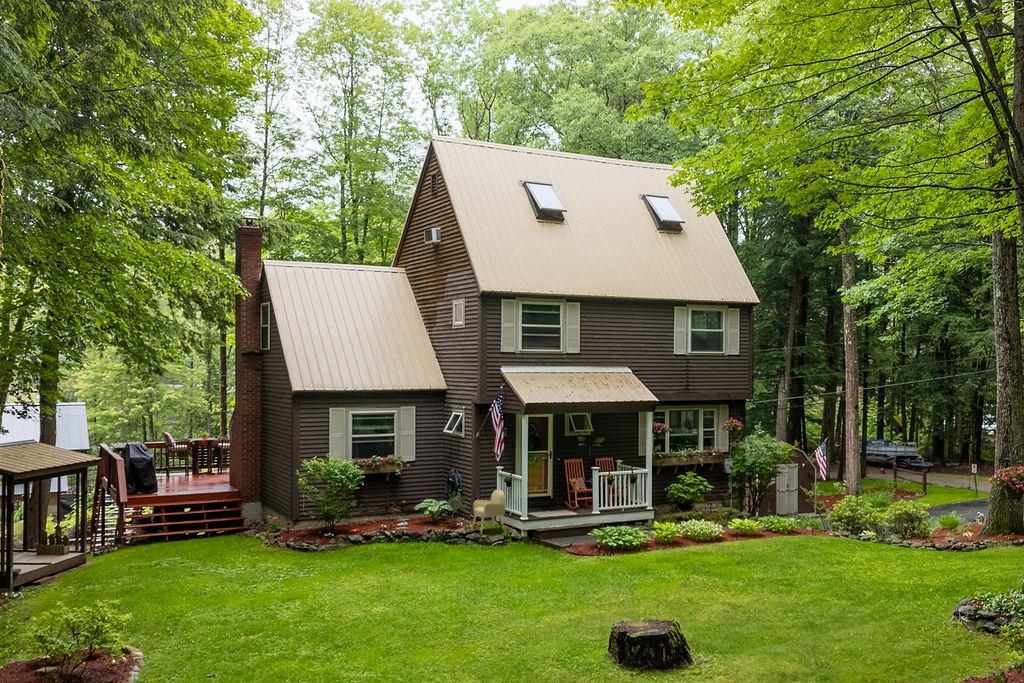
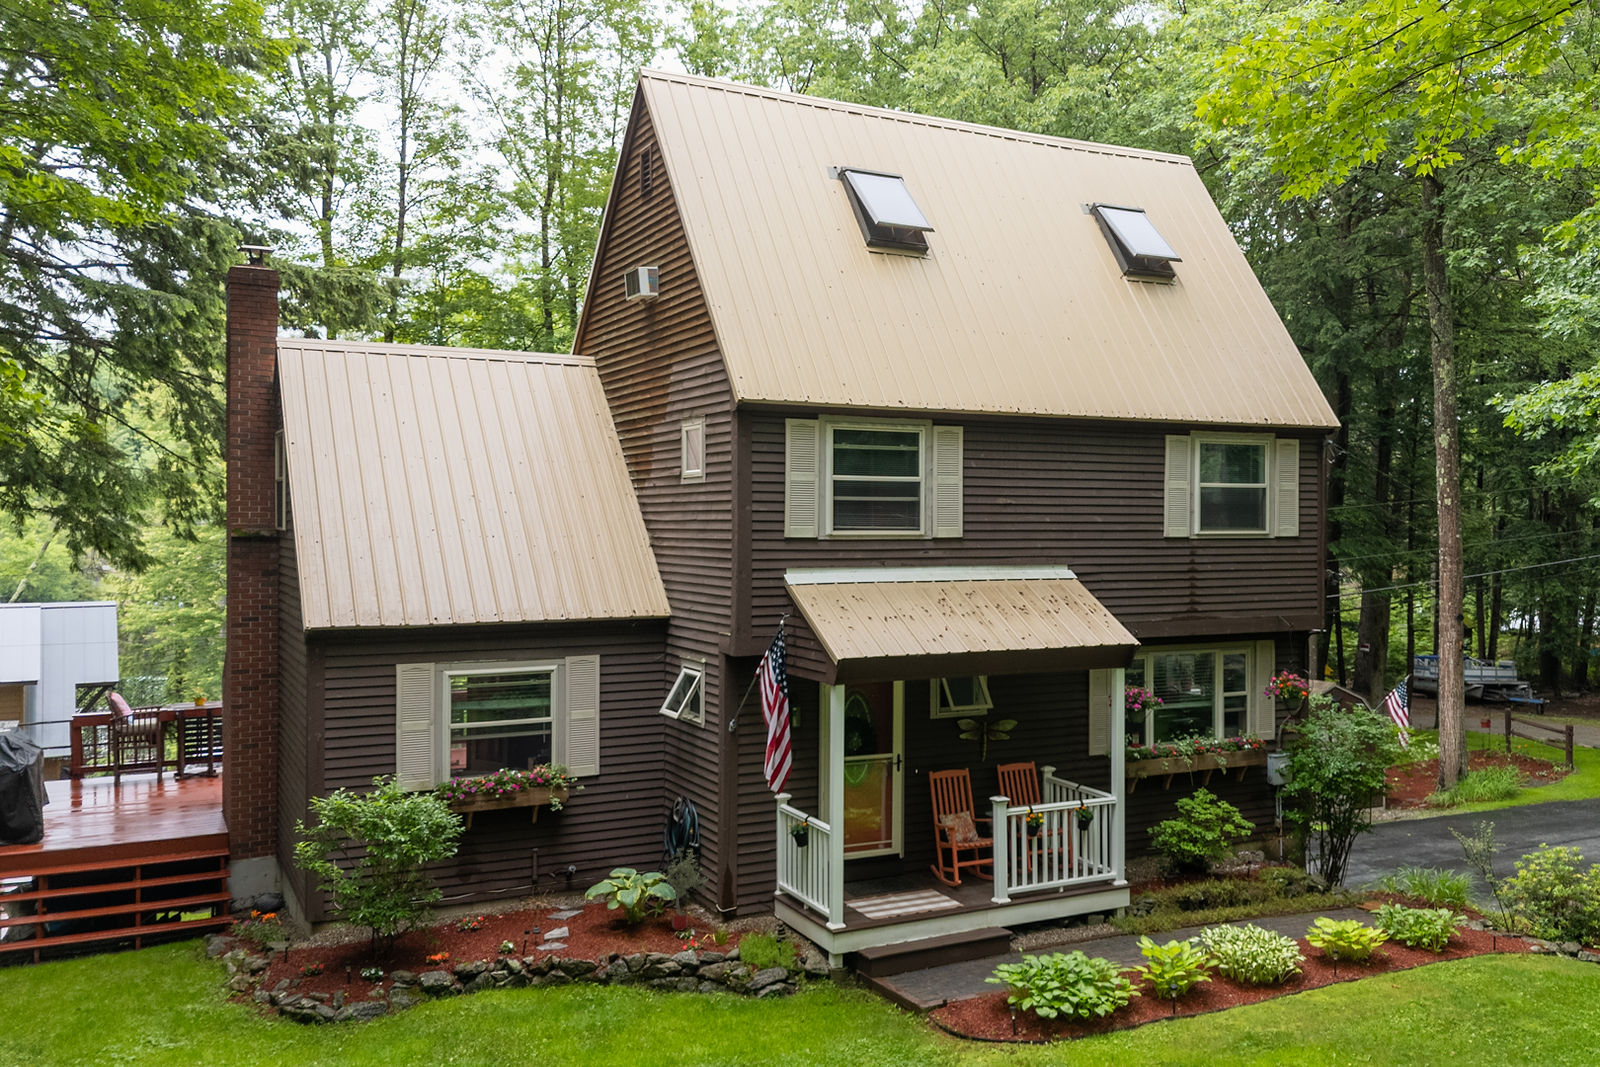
armchair: present [471,490,506,534] -> none [716,850,794,958]

